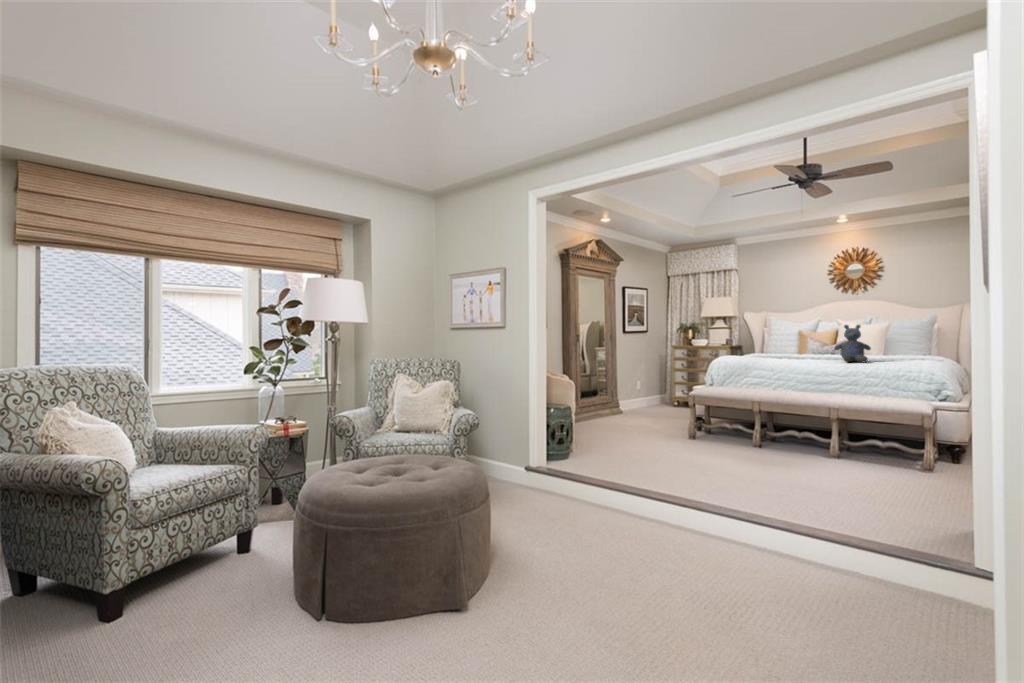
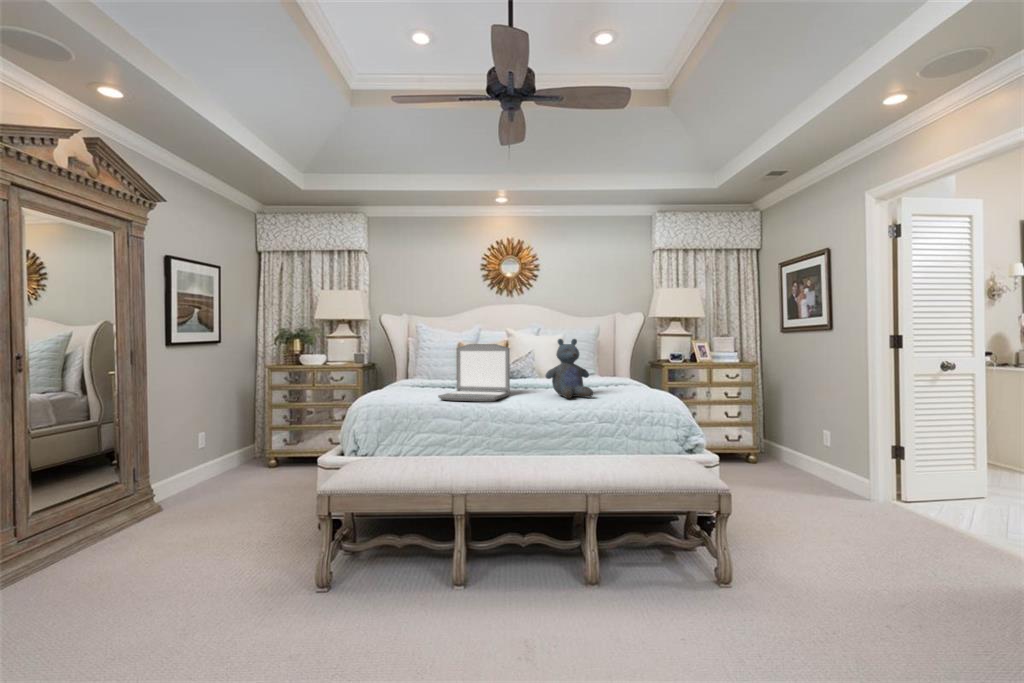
laptop: none [760,329,811,362] -> present [438,344,510,401]

